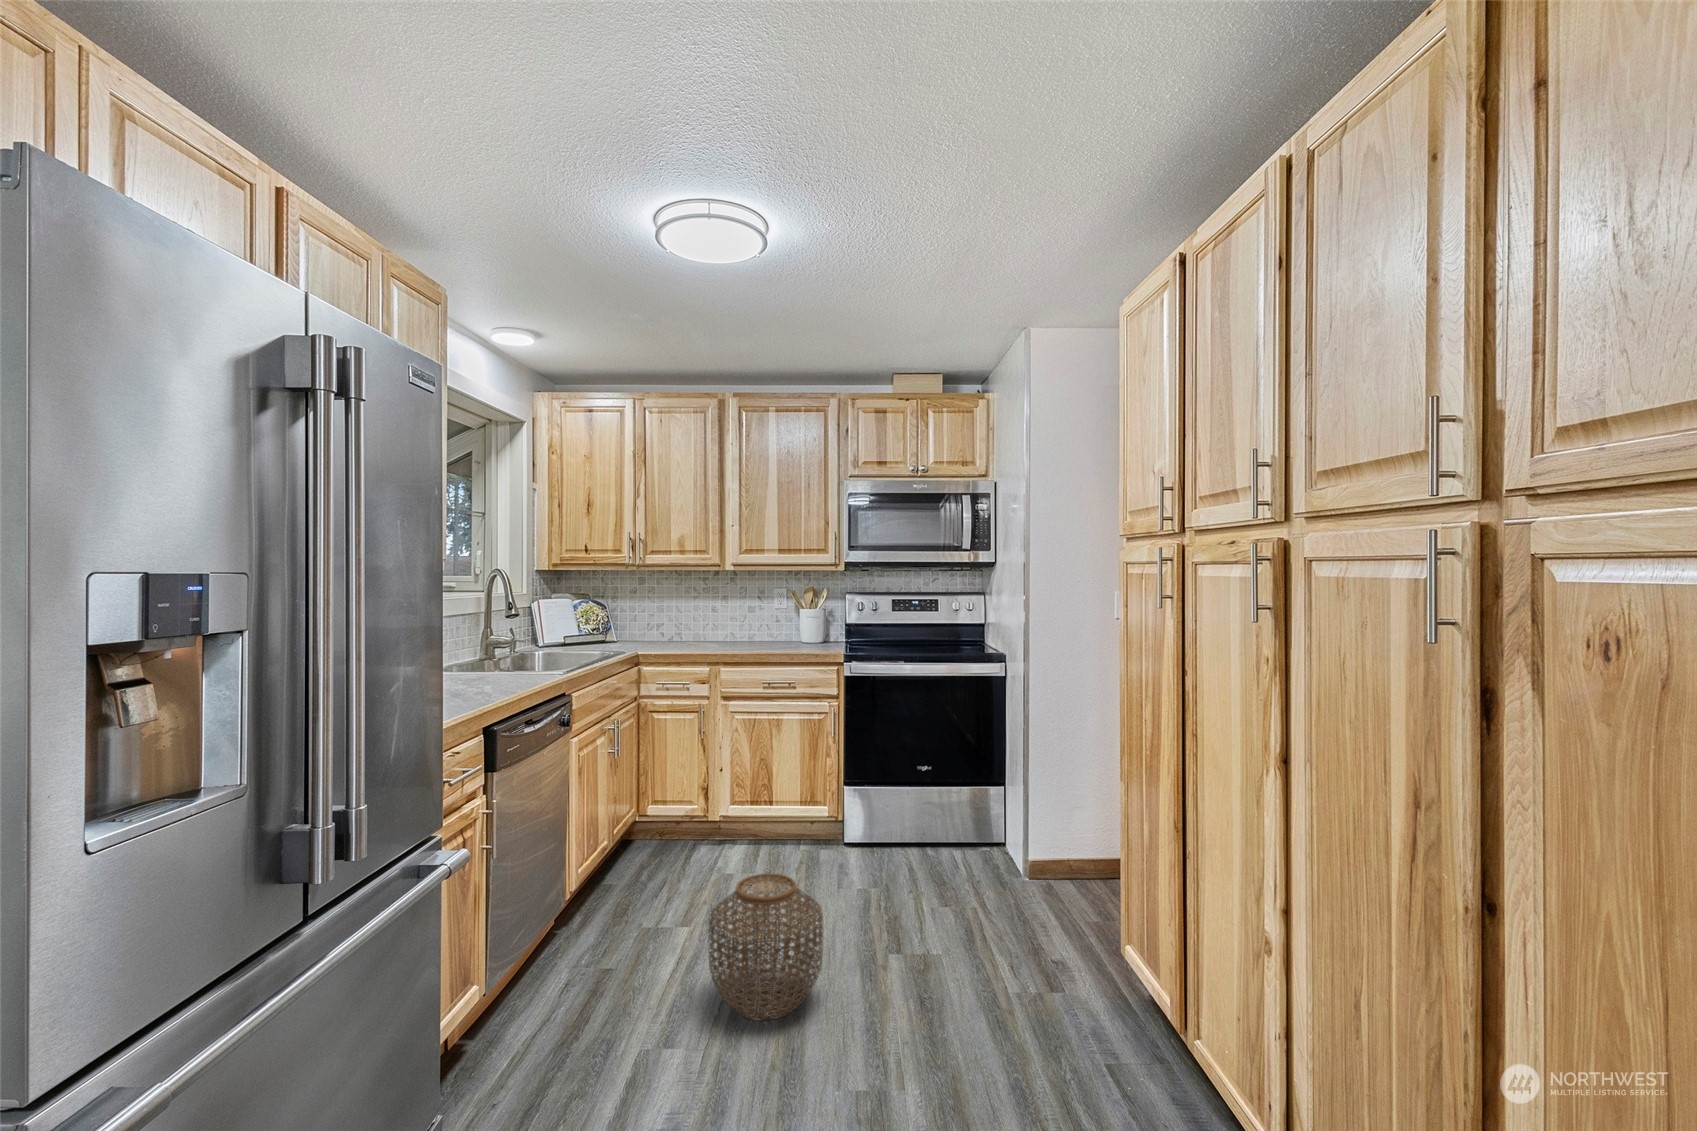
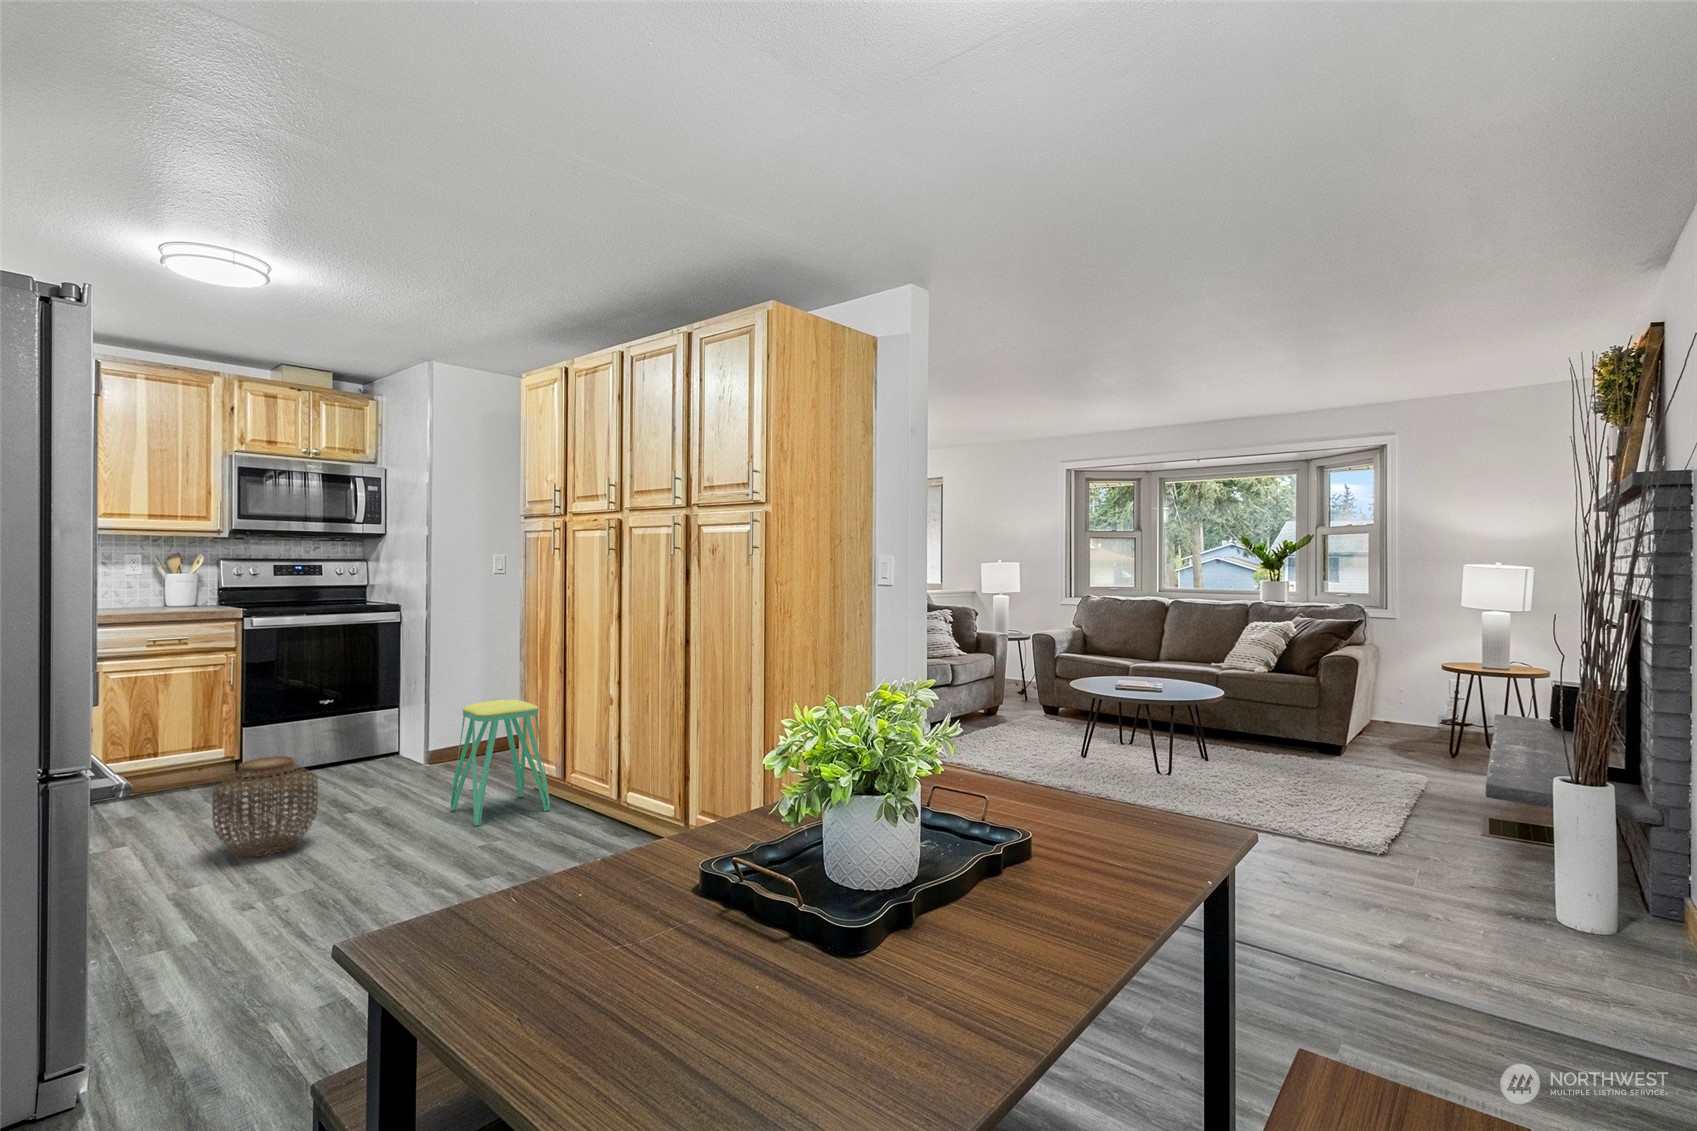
stool: none [1004,848,1155,1091] -> present [451,699,550,826]

